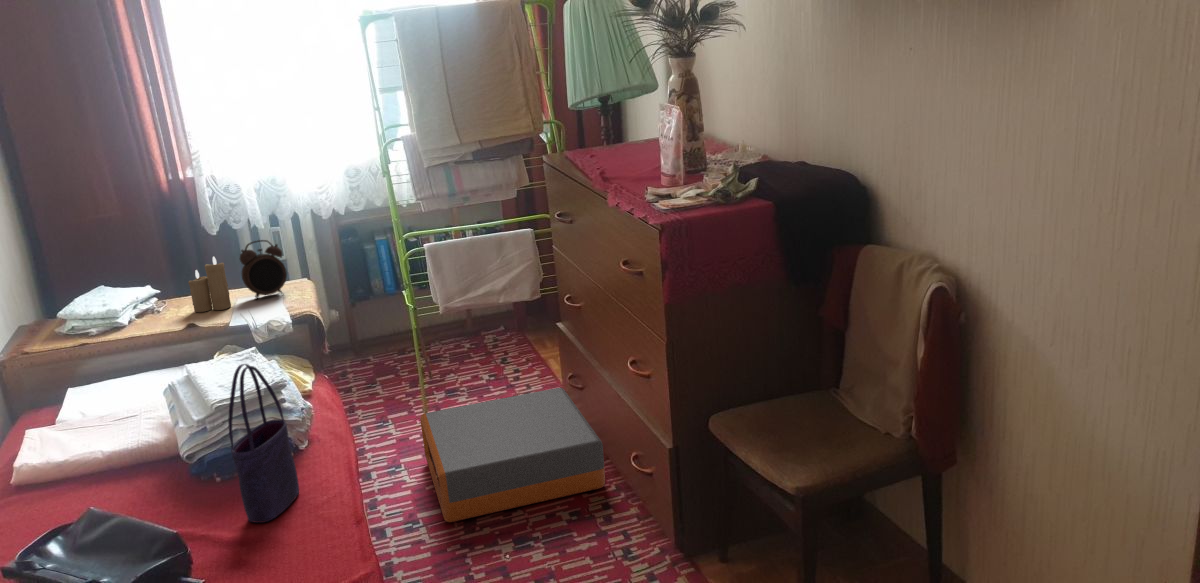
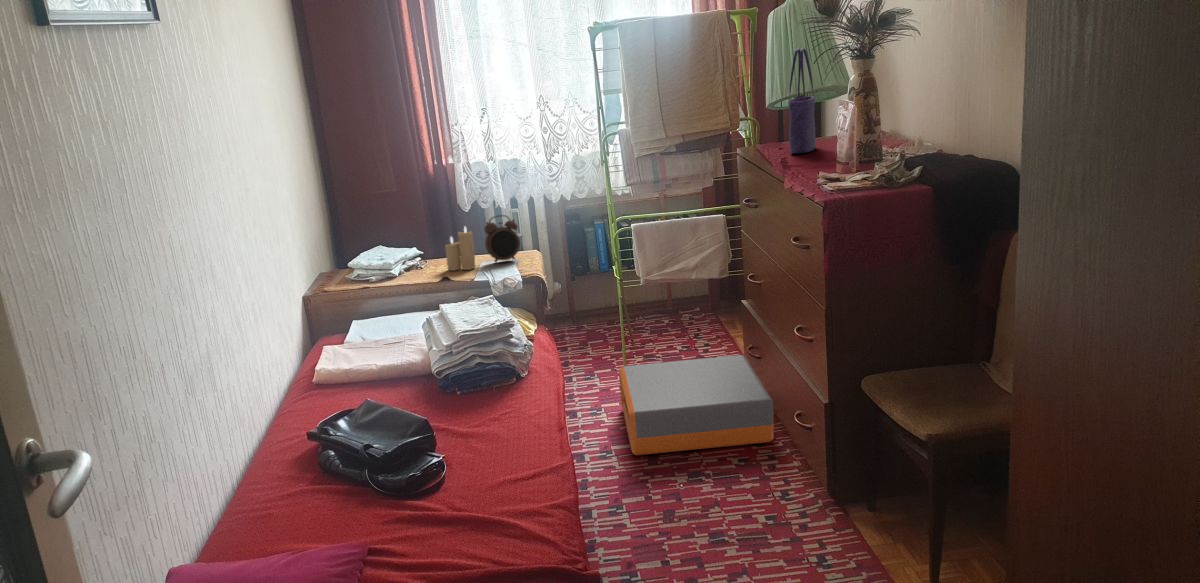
tote bag: present [228,364,299,523] -> present [788,48,815,153]

